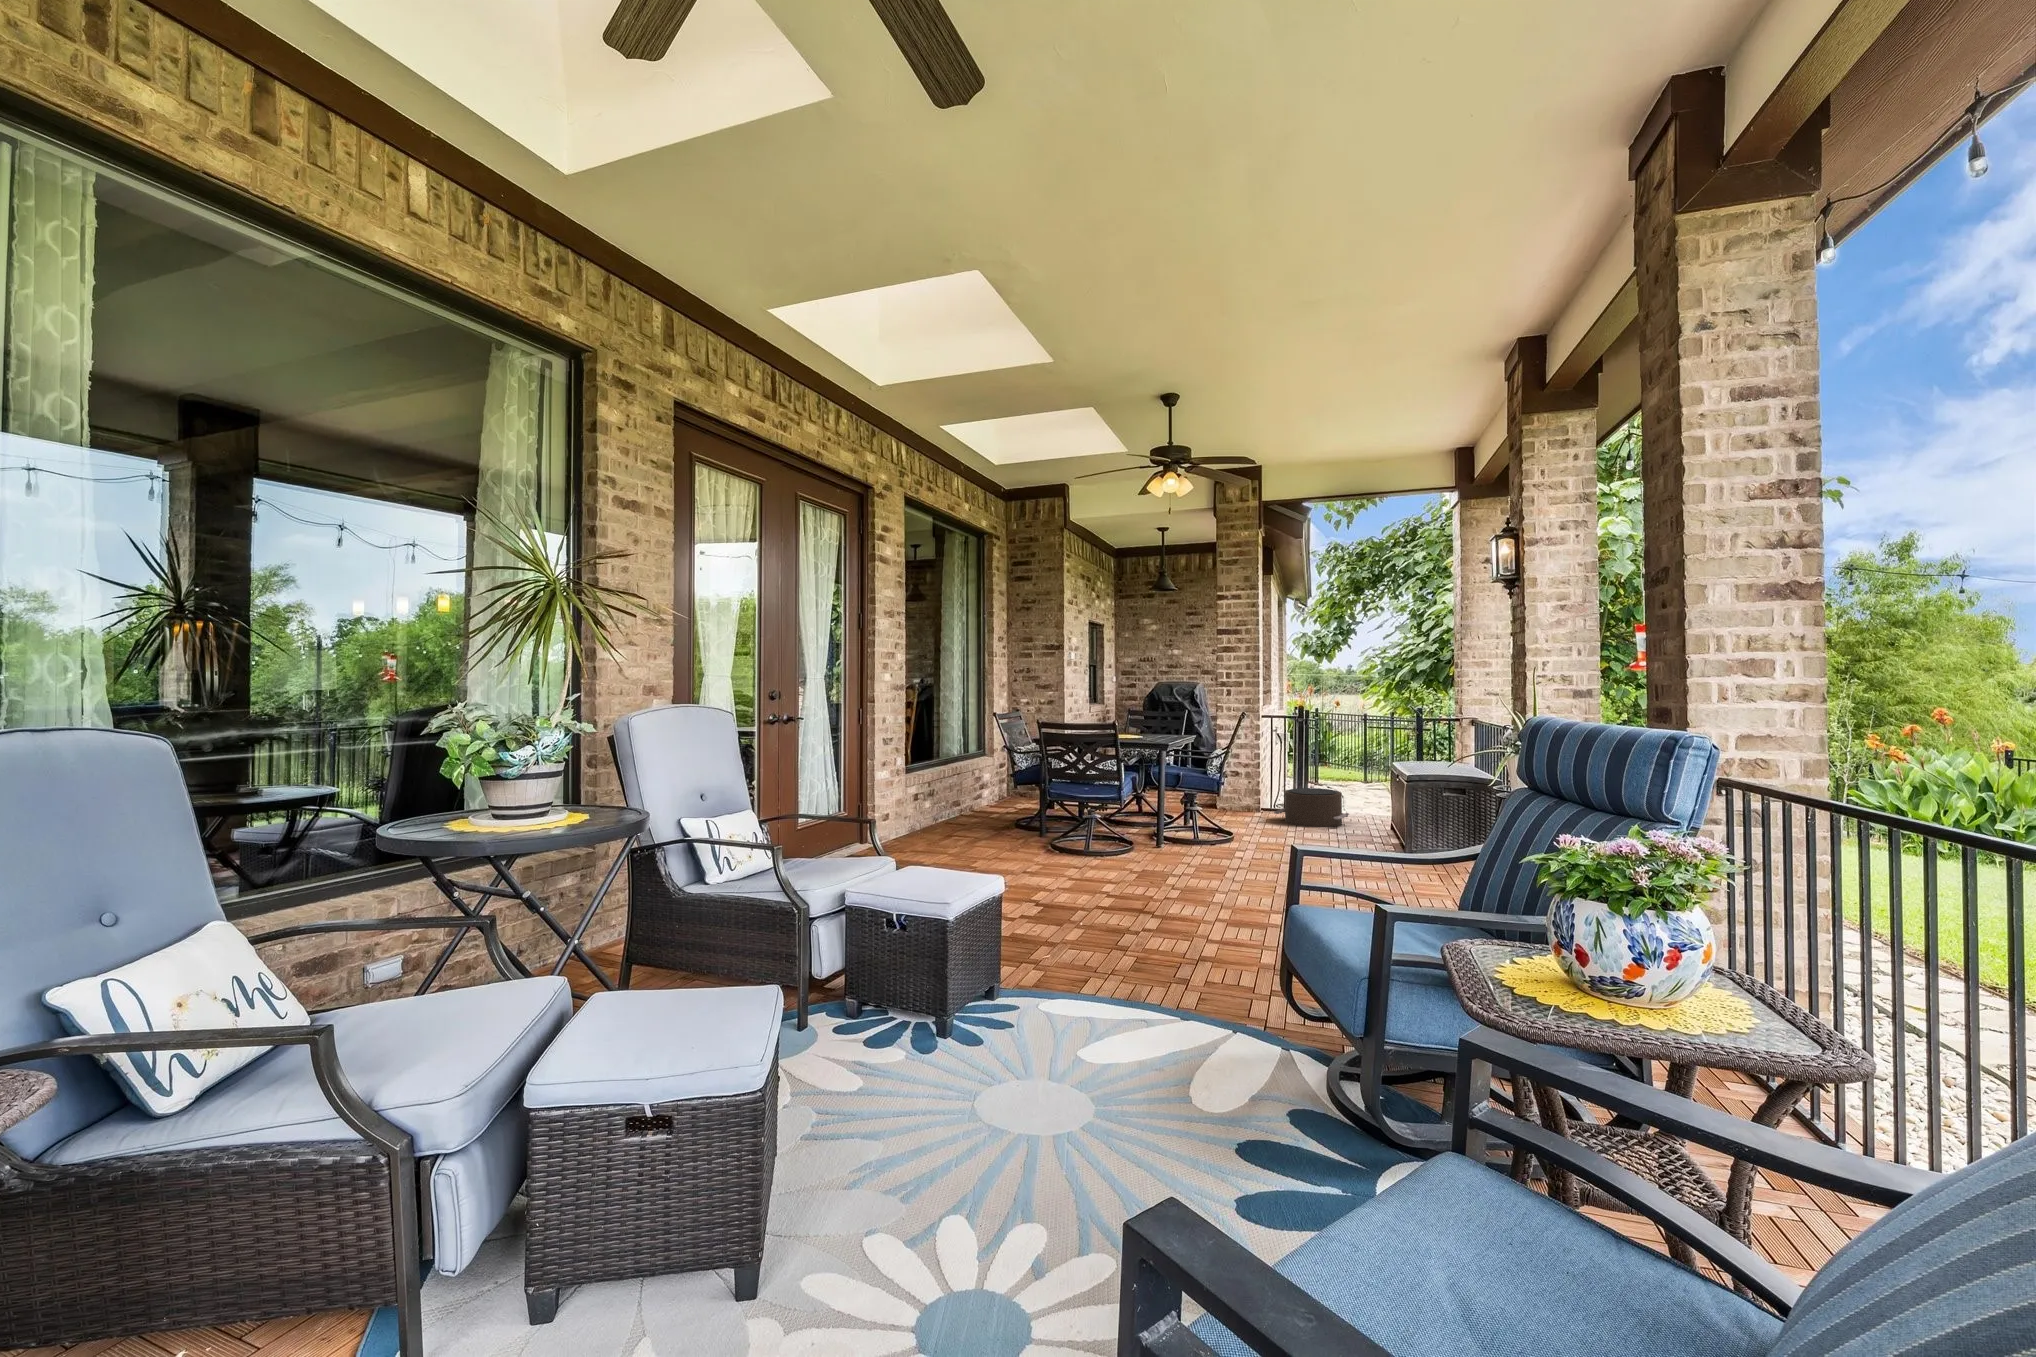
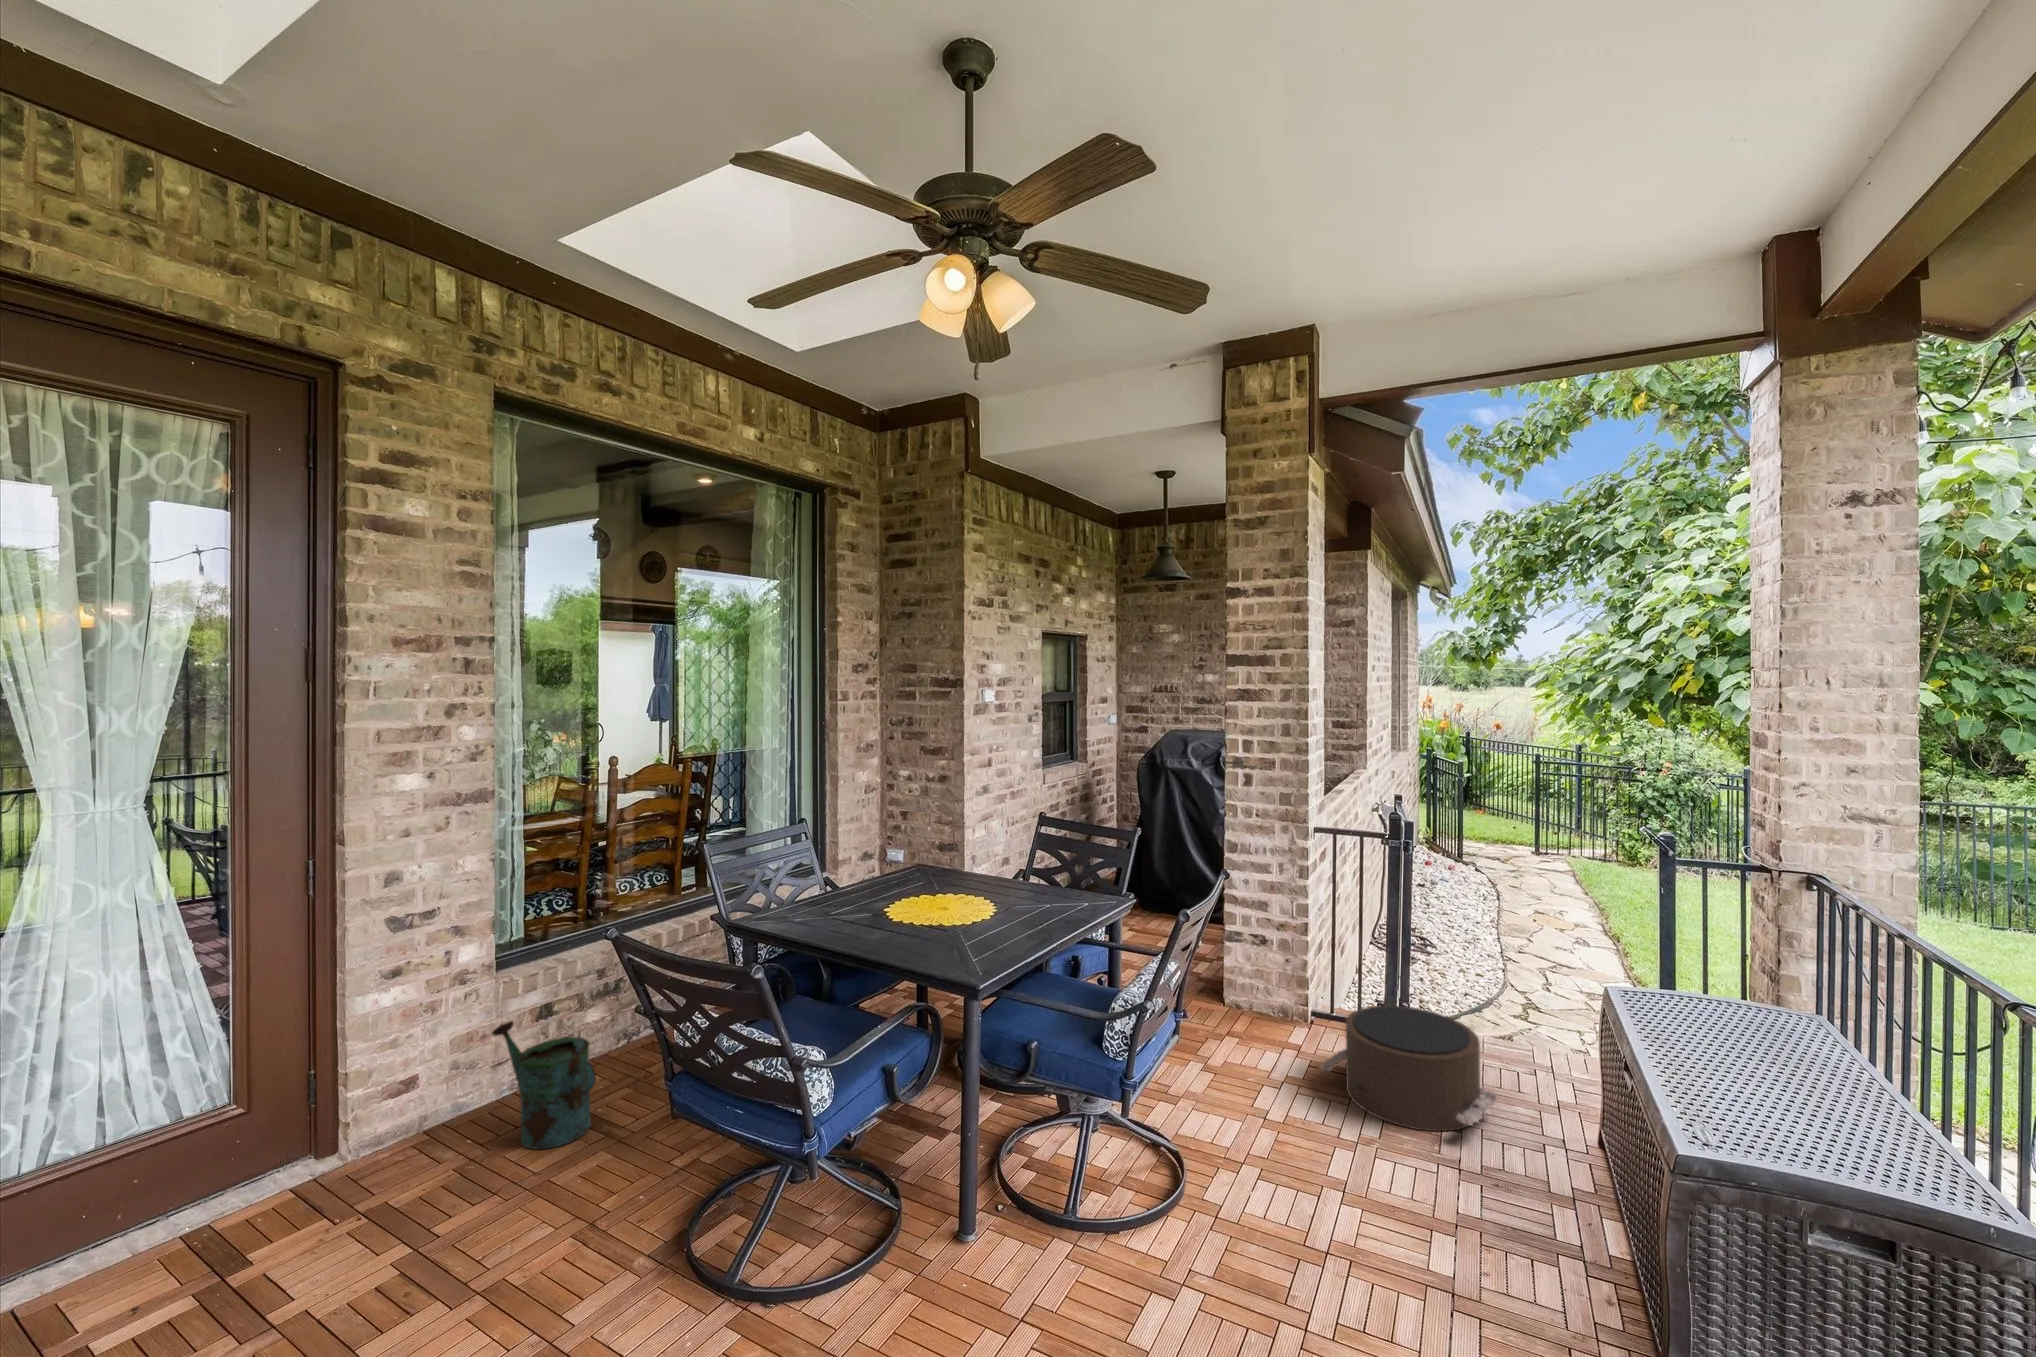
watering can: none [913,793,975,841] -> present [492,1021,596,1149]

